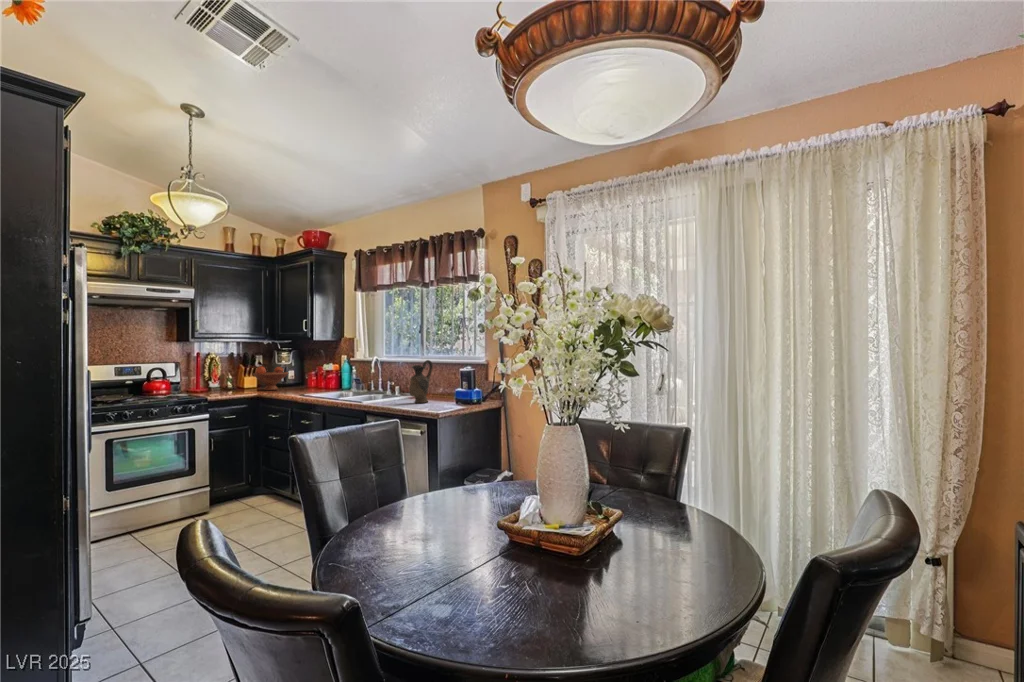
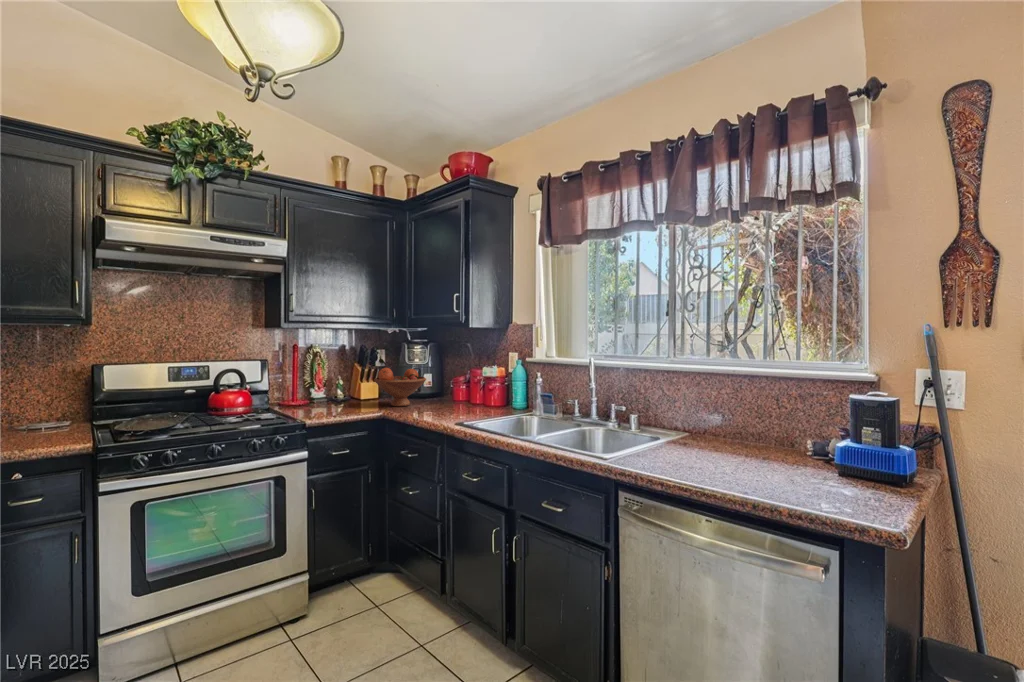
ceramic pitcher: present [409,360,433,403] -> none [725,374,775,476]

